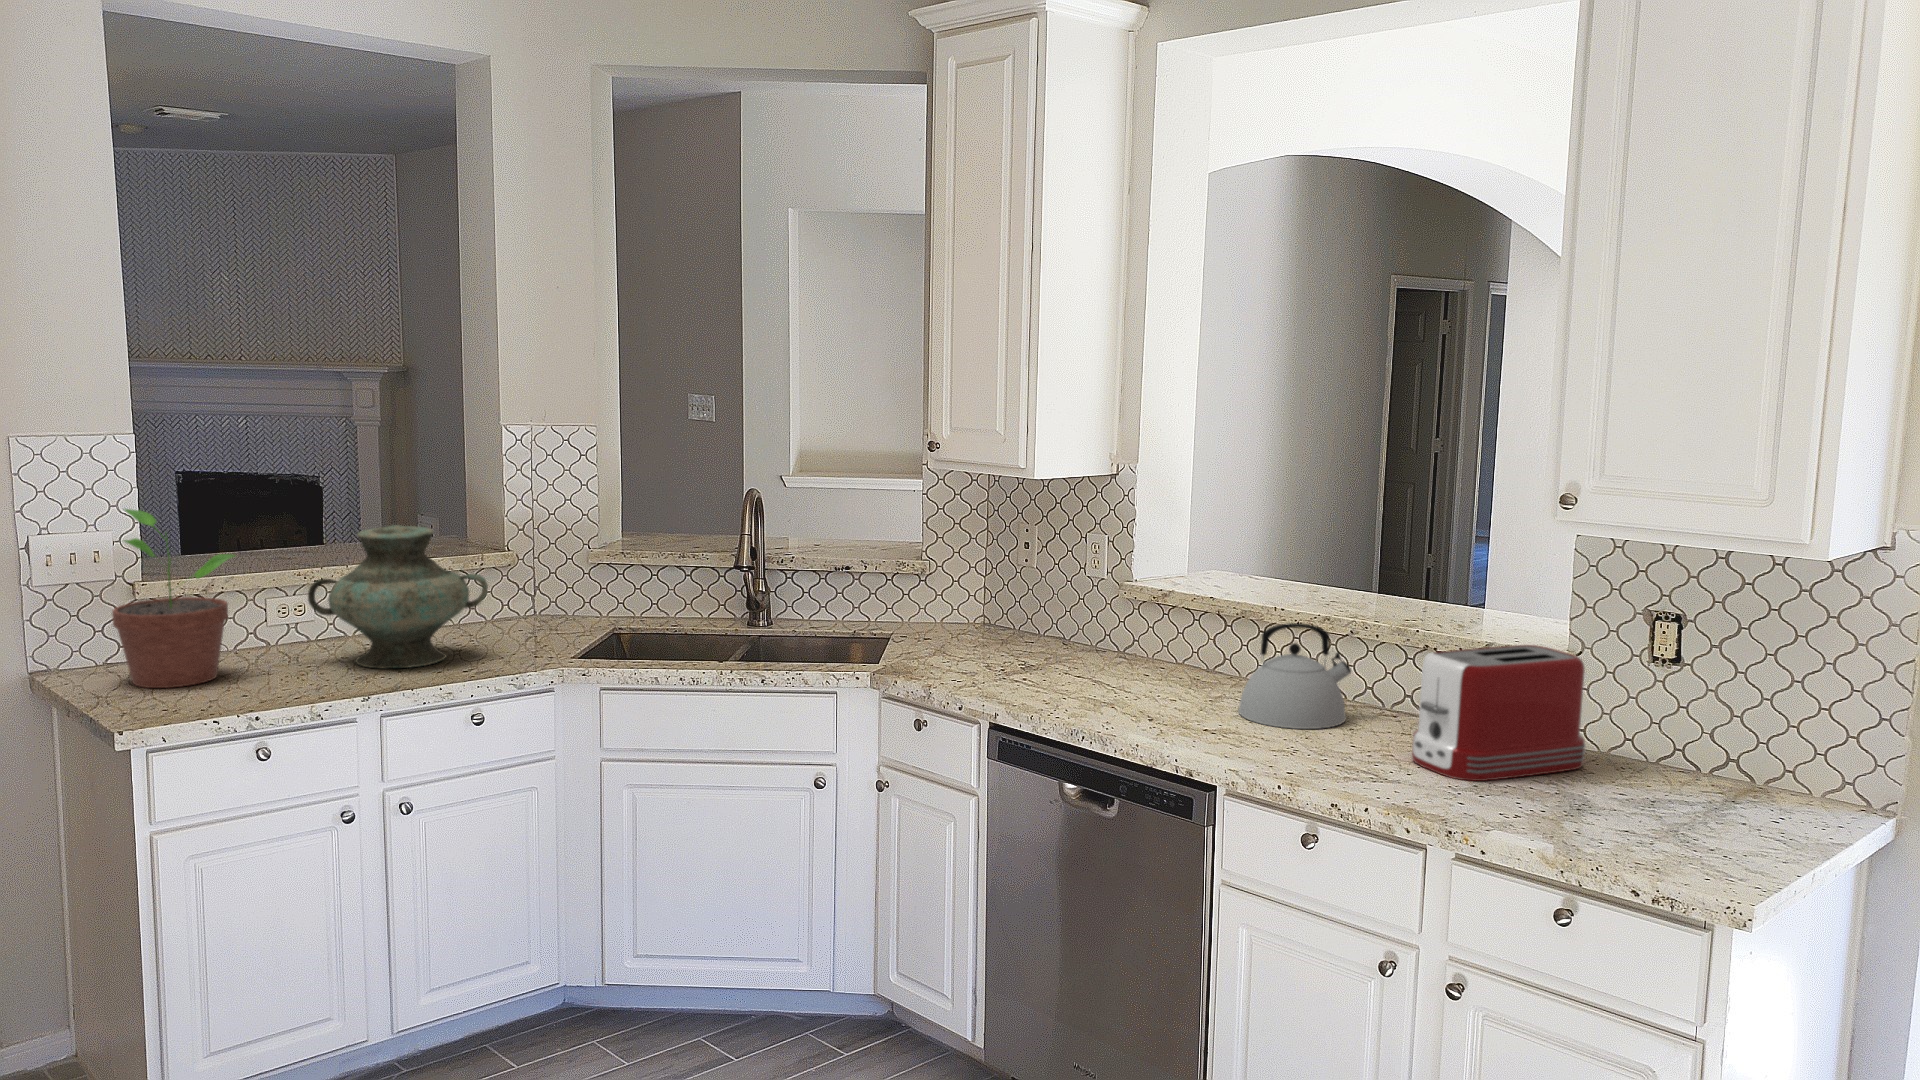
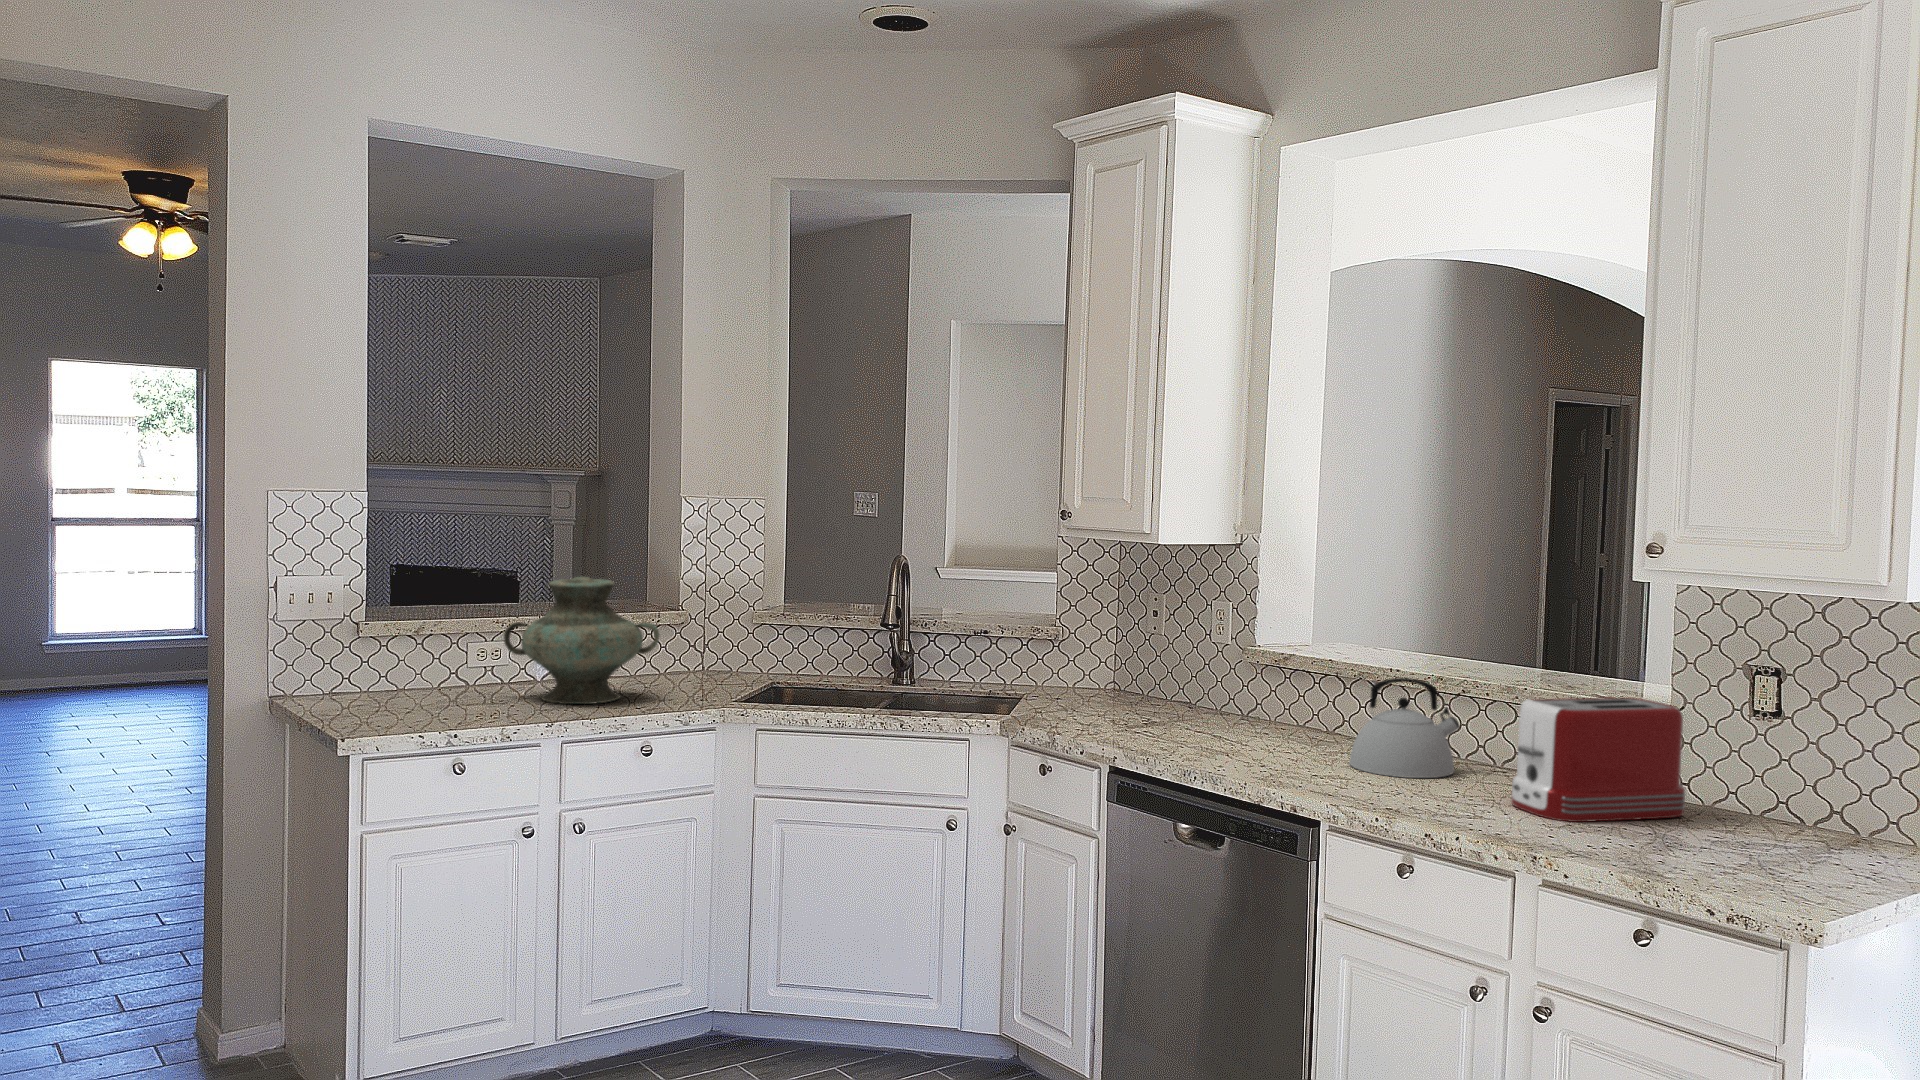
potted plant: present [112,509,235,688] -> none [341,553,447,710]

